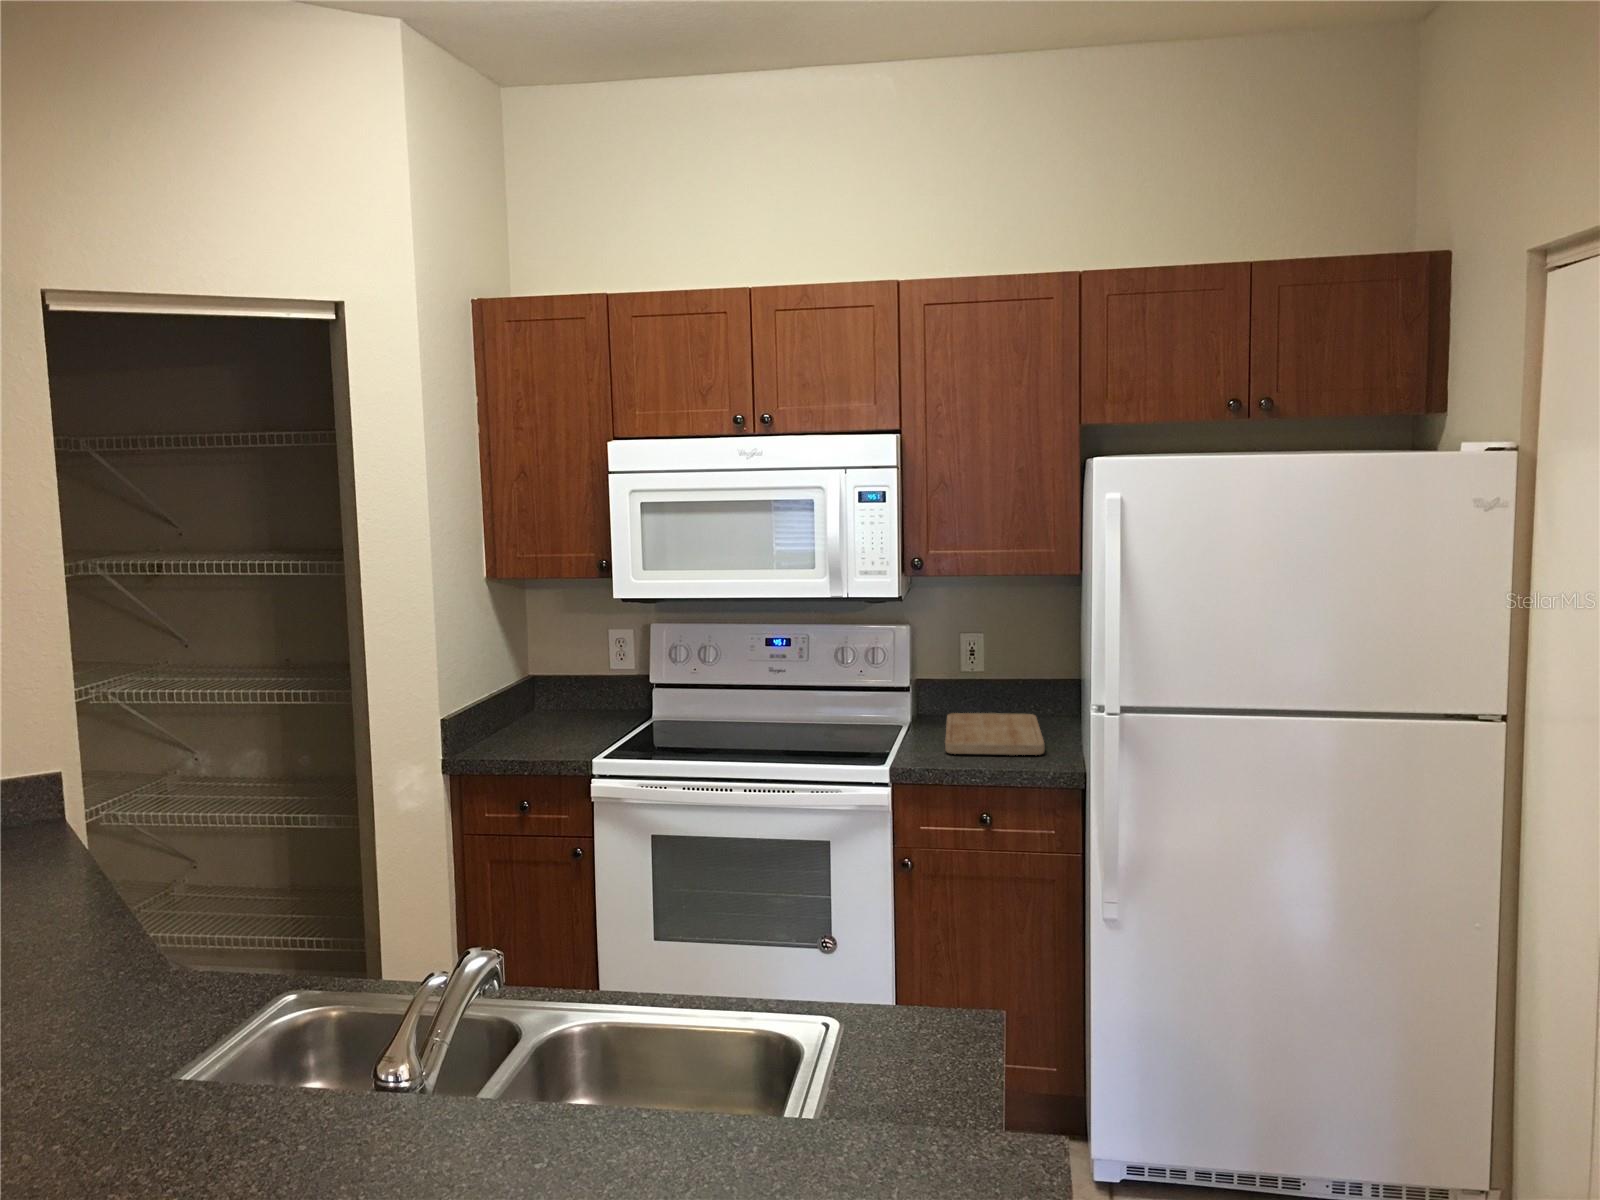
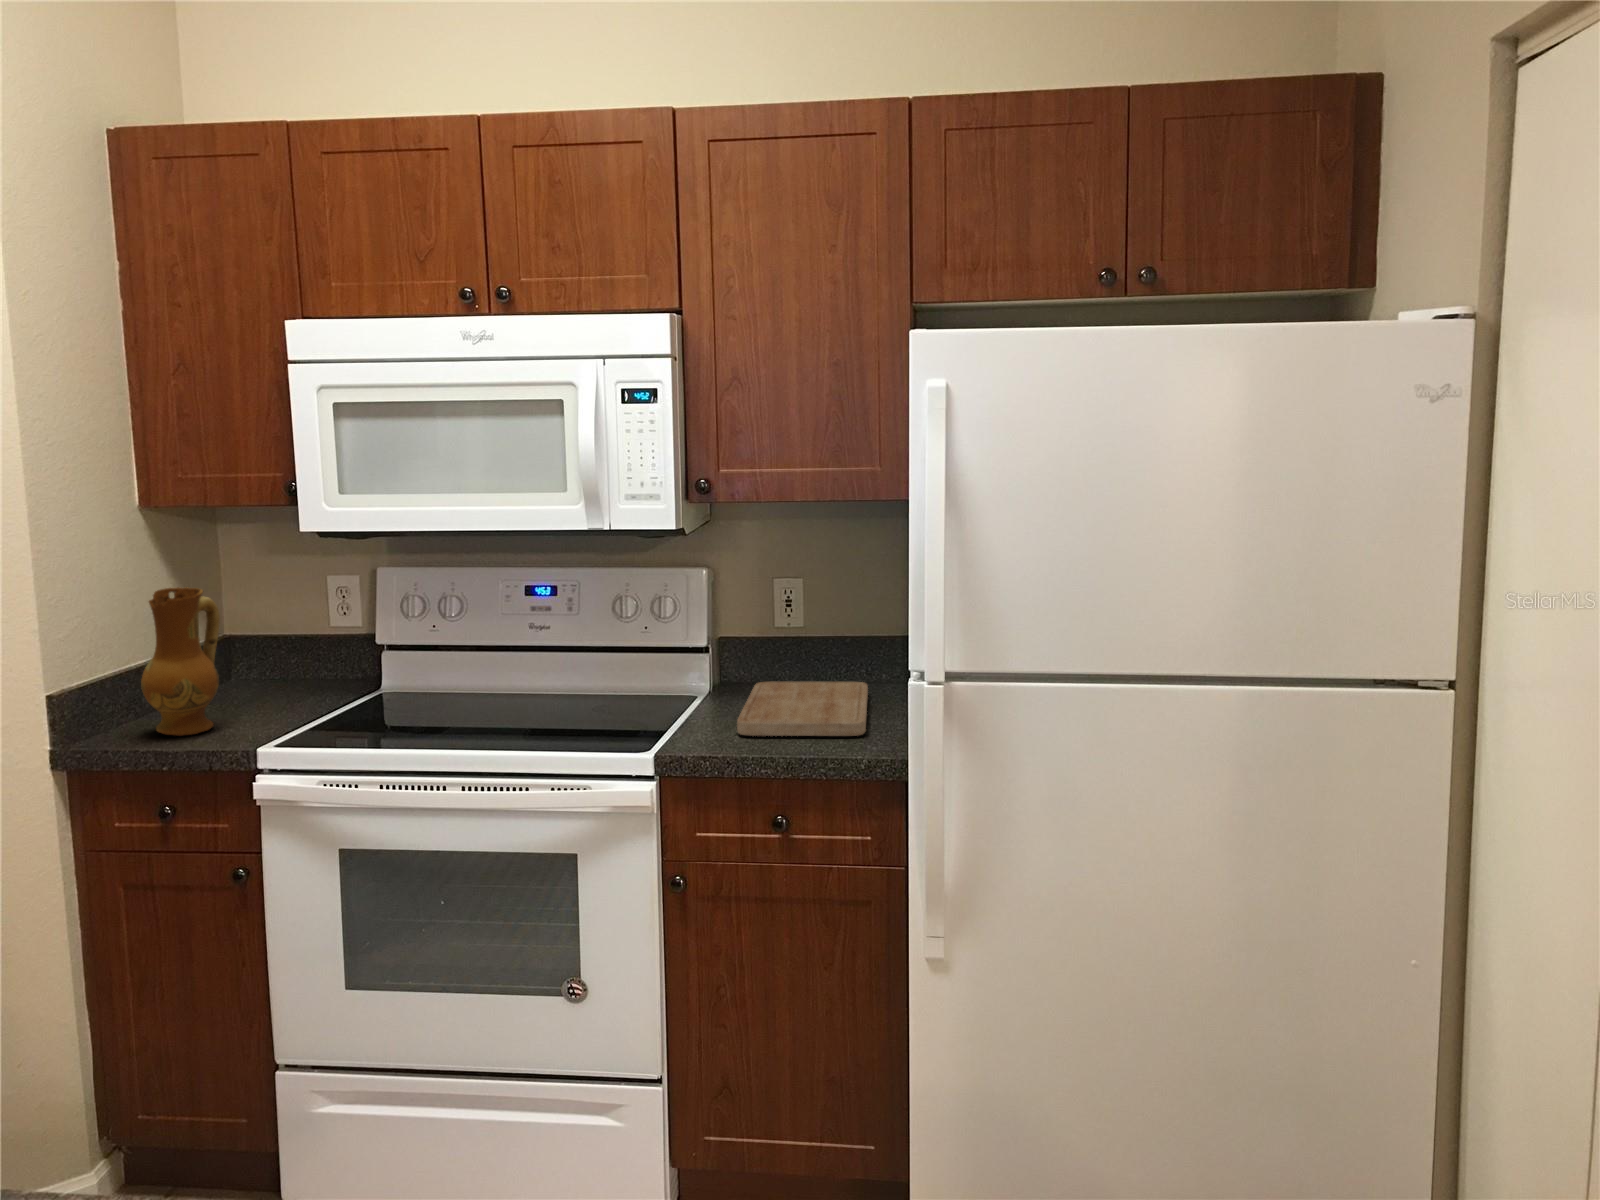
ceramic jug: none [498,639,551,751] -> present [141,587,220,736]

